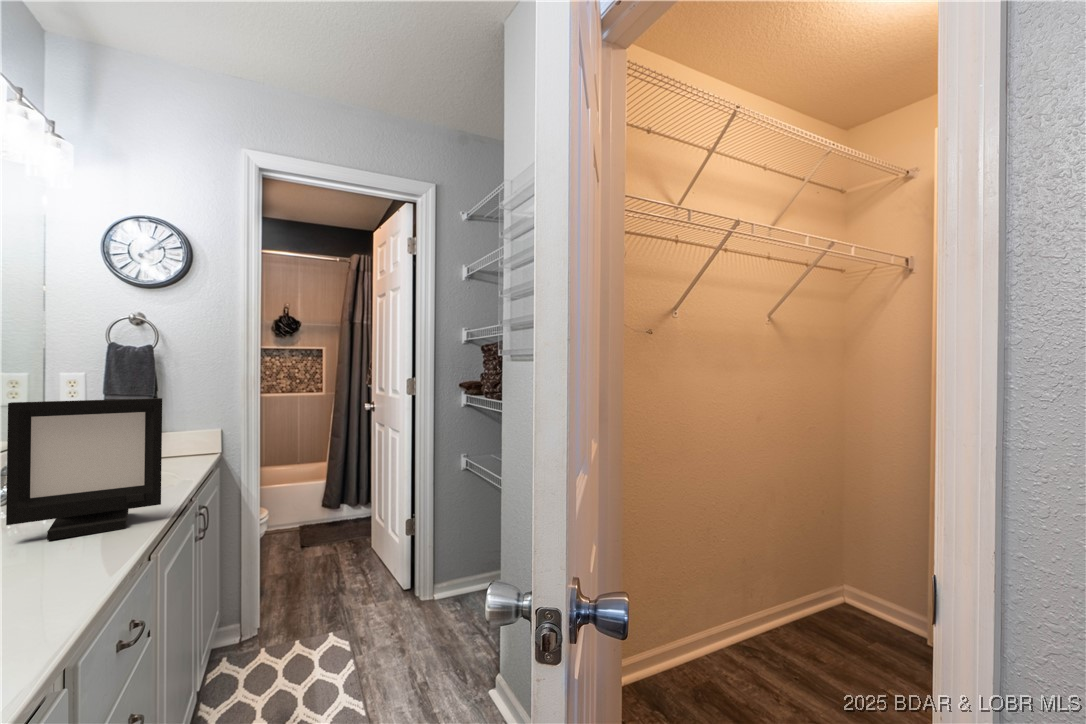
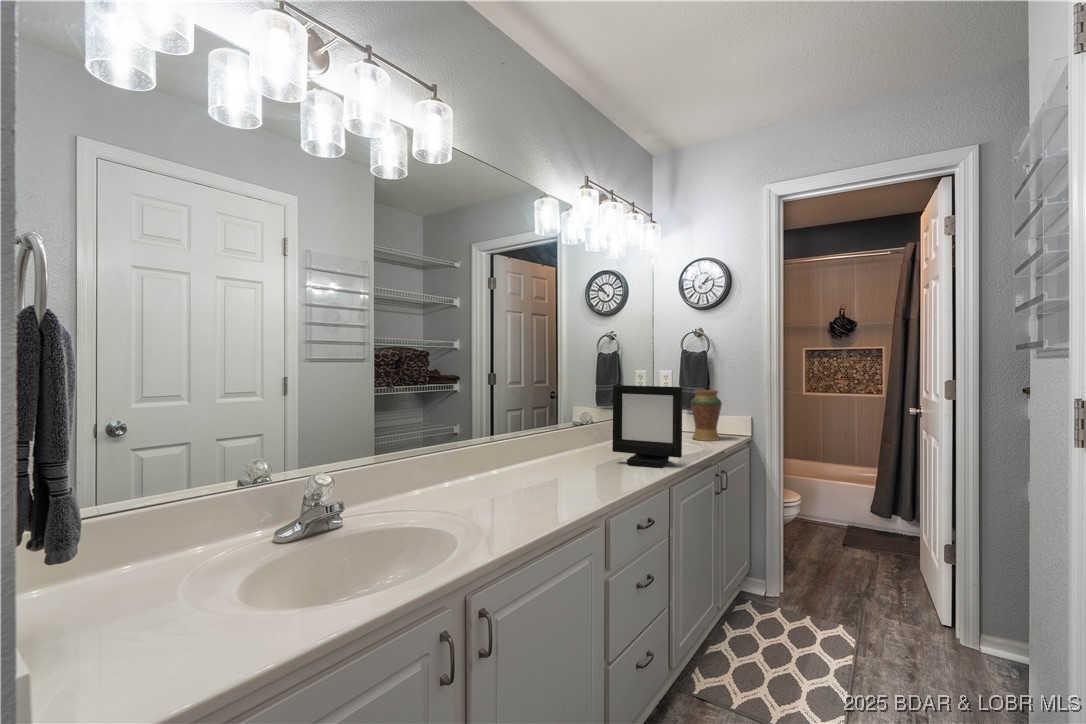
decorative vase: none [131,399,182,471] -> present [691,390,722,441]

